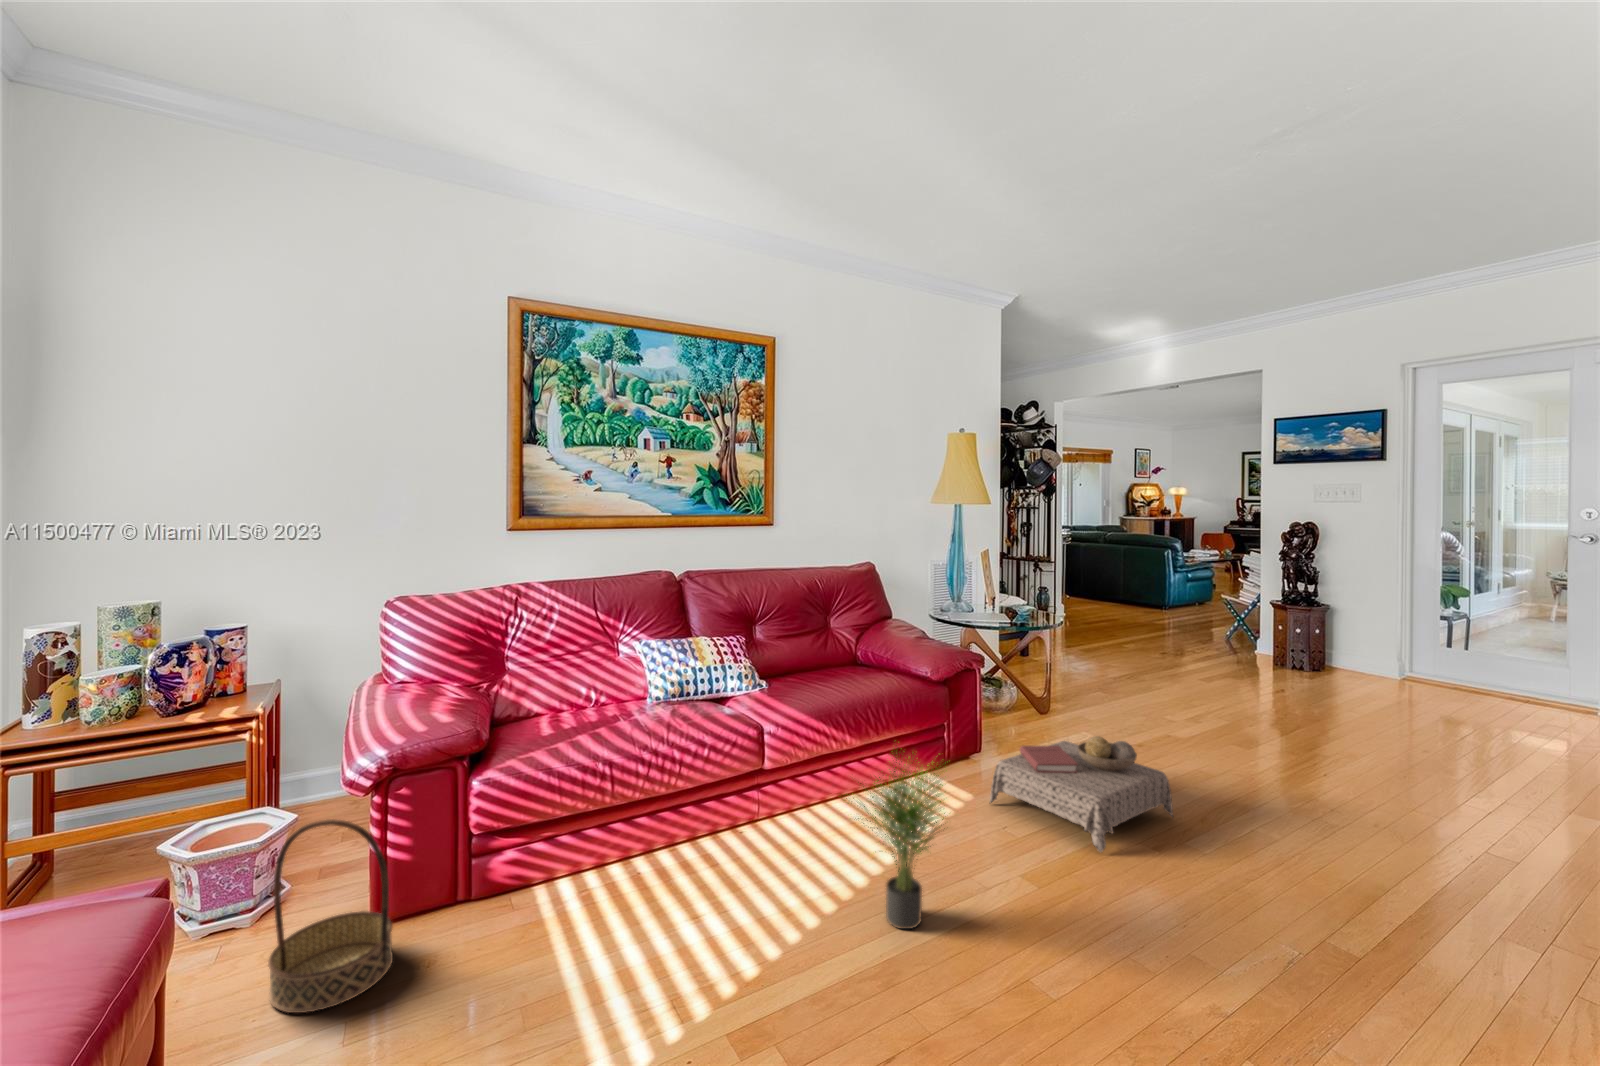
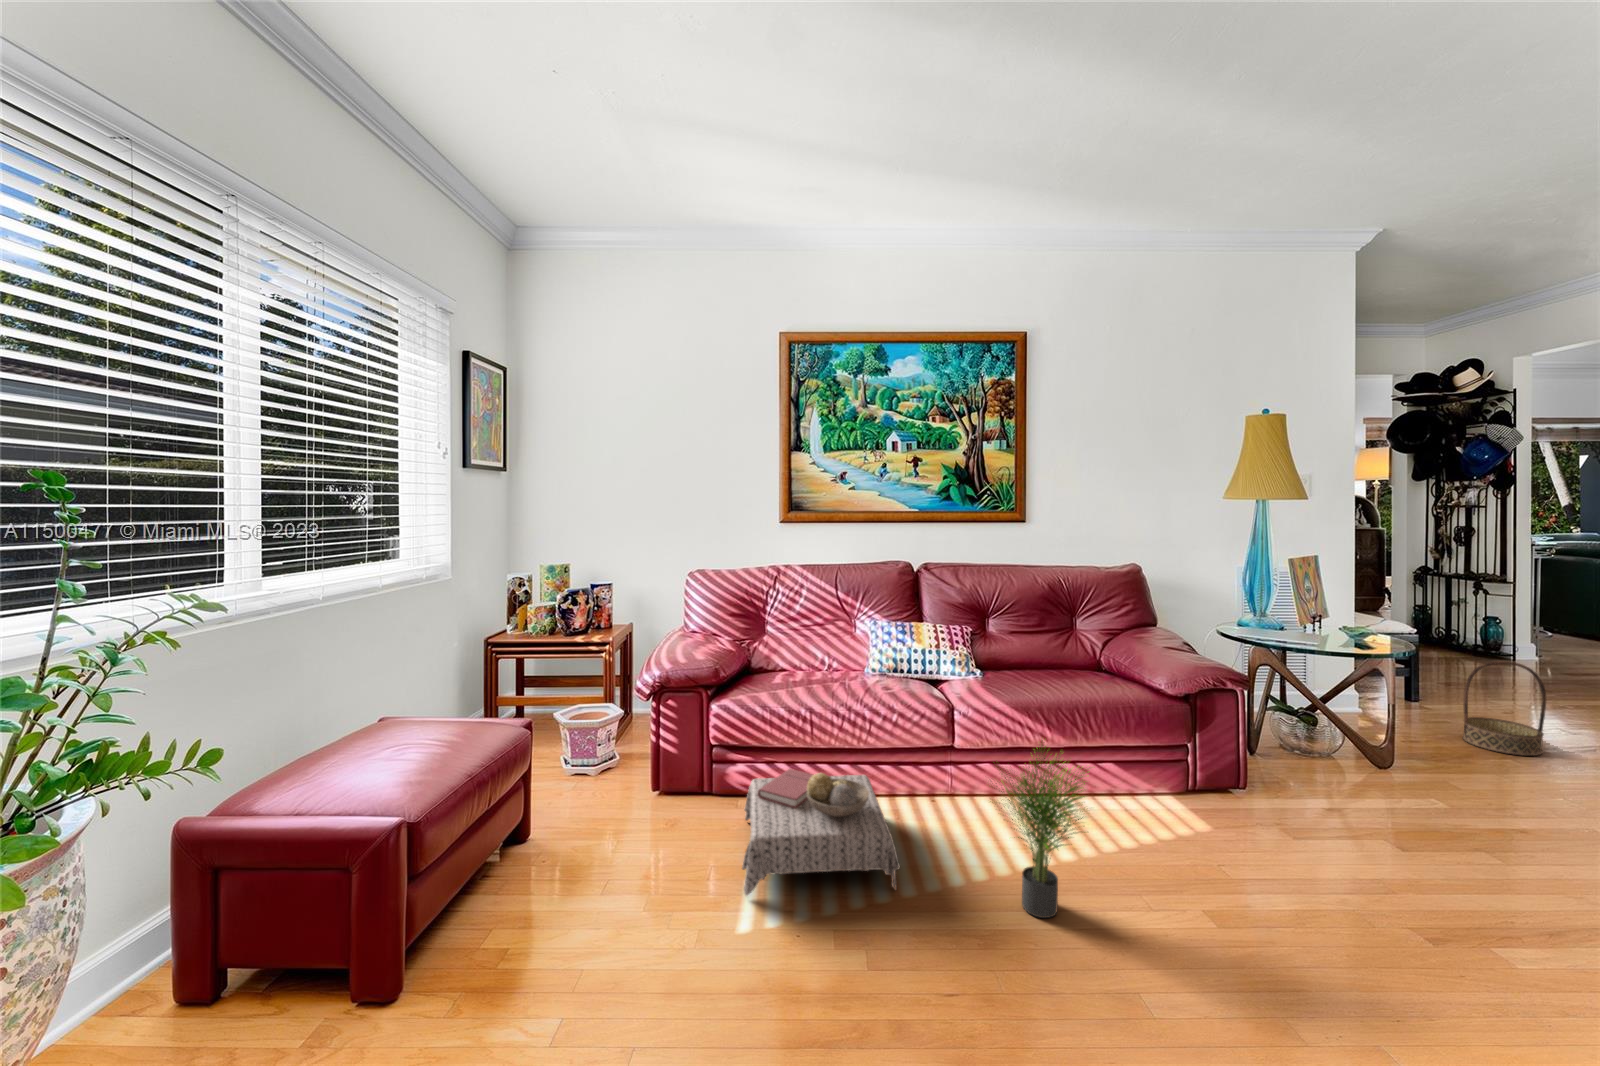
ottoman: present [990,736,1173,852] -> present [742,769,900,896]
basket: present [268,819,393,1013] -> present [1463,661,1546,756]

